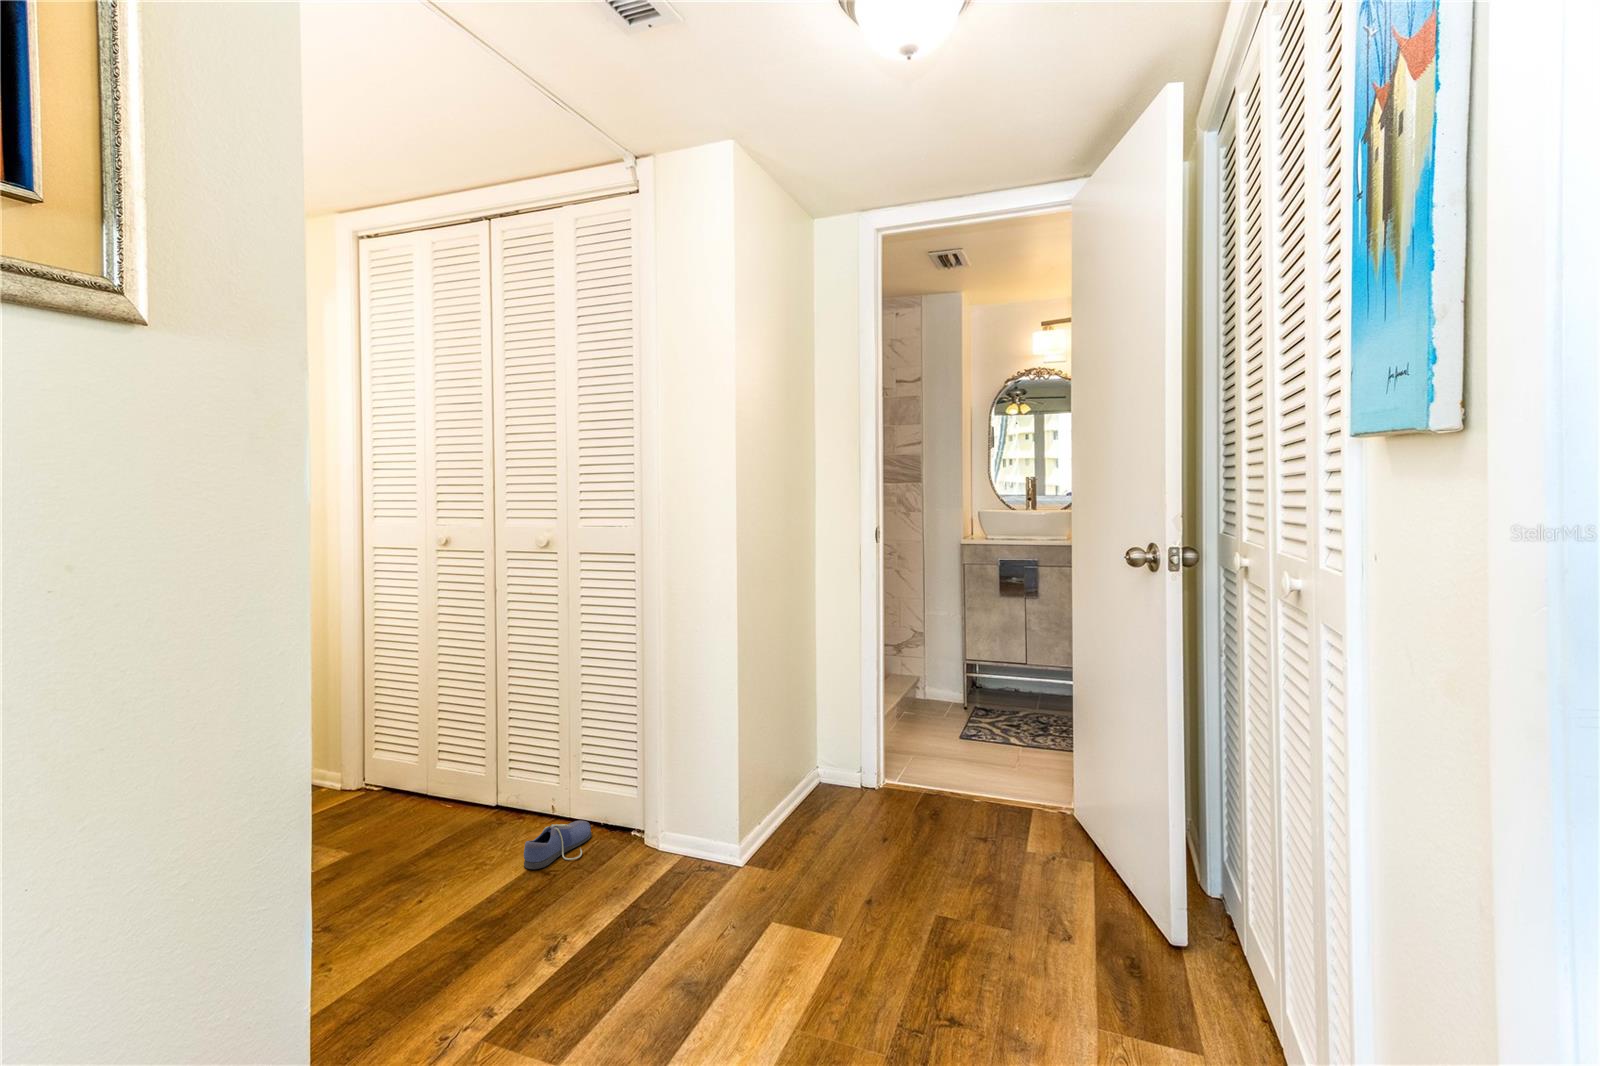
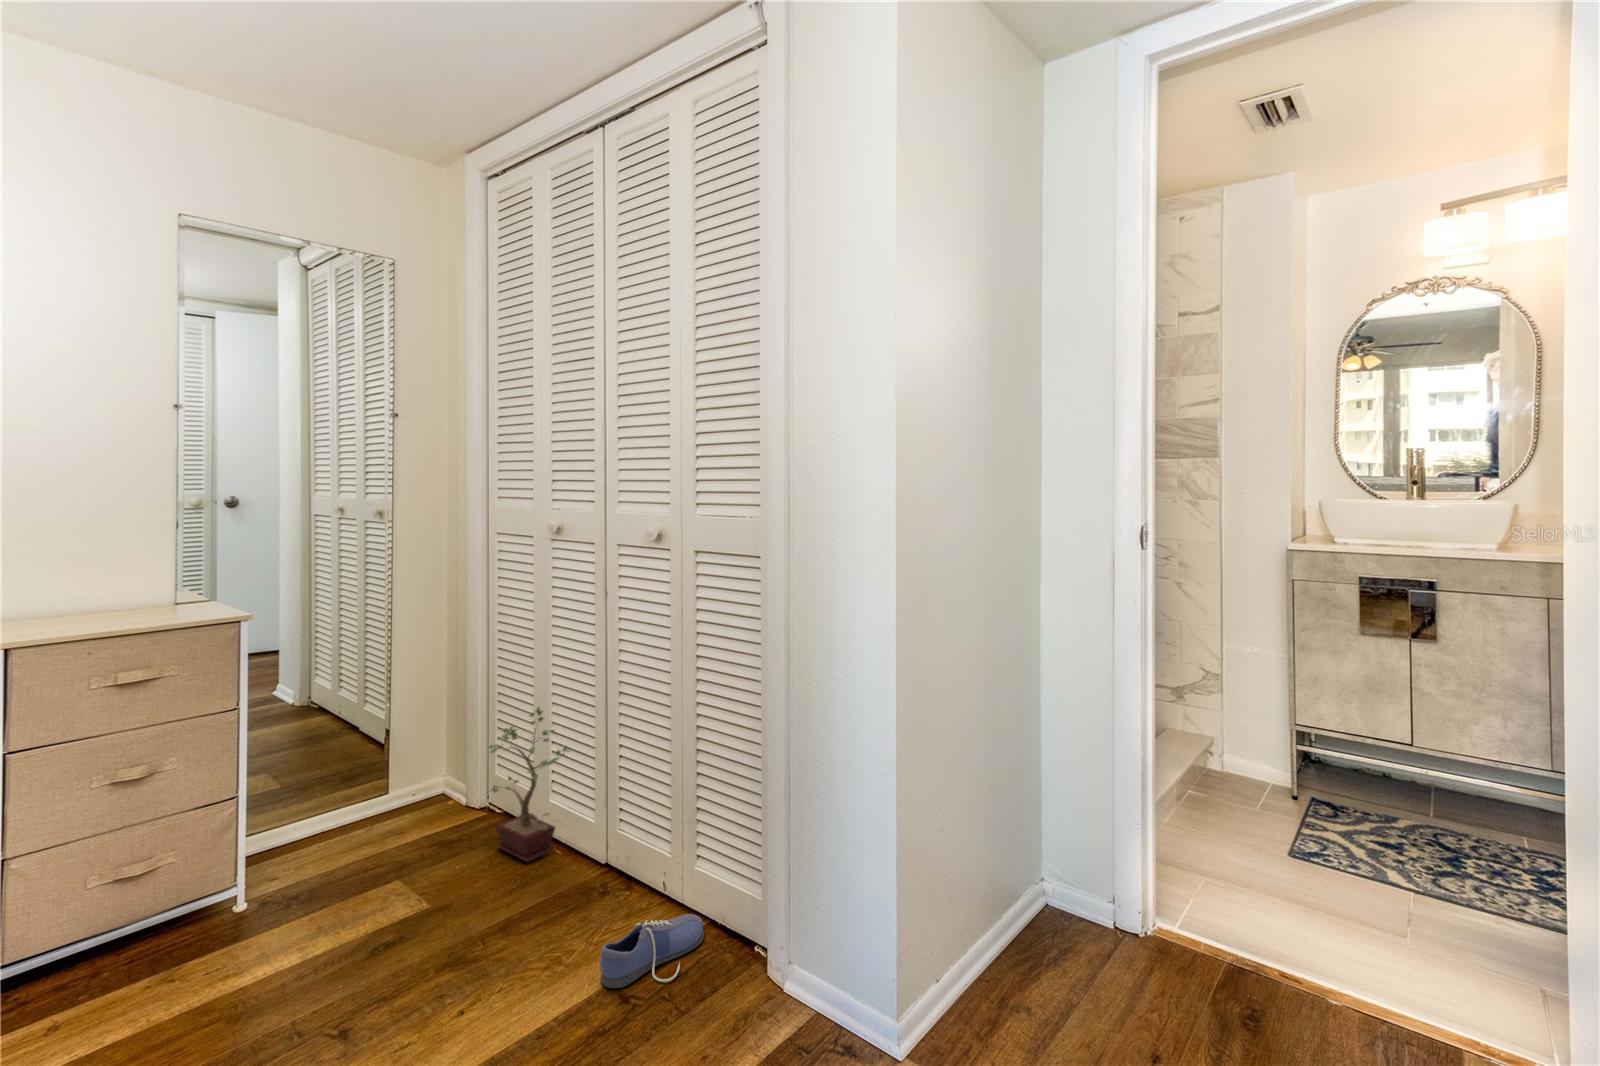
potted plant: none [363,687,455,817] -> present [489,707,570,862]

